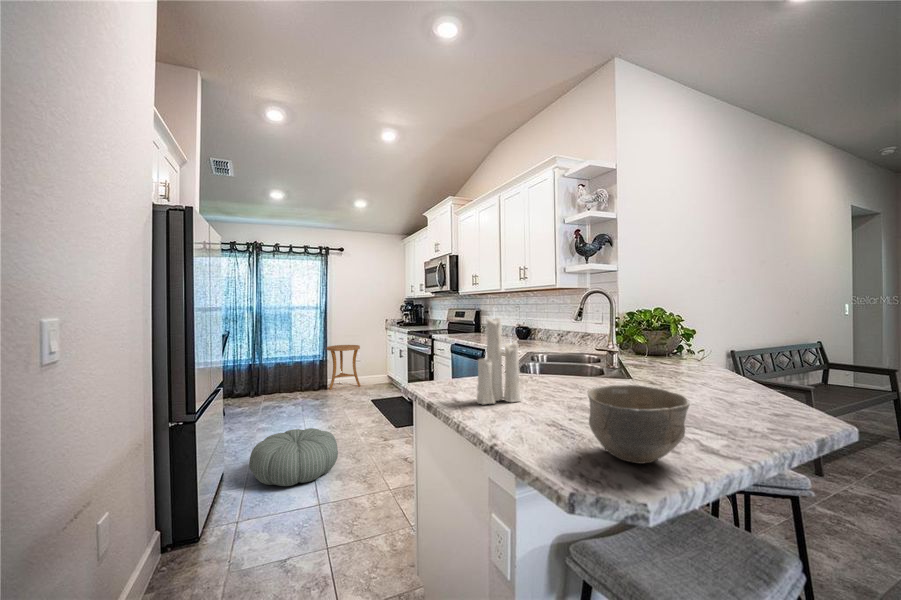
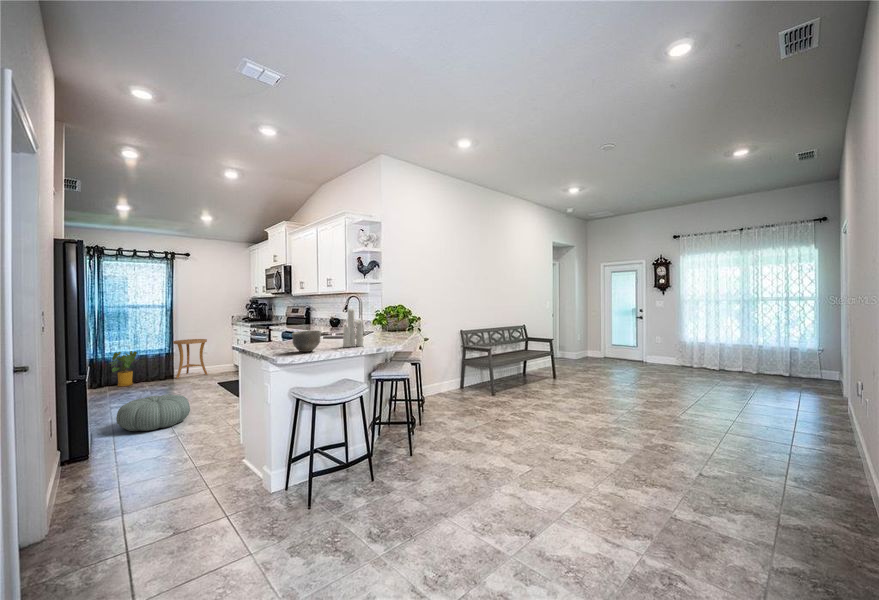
candle: present [476,318,521,404] -> present [343,308,364,347]
house plant: none [264,357,294,397] -> present [111,351,137,386]

